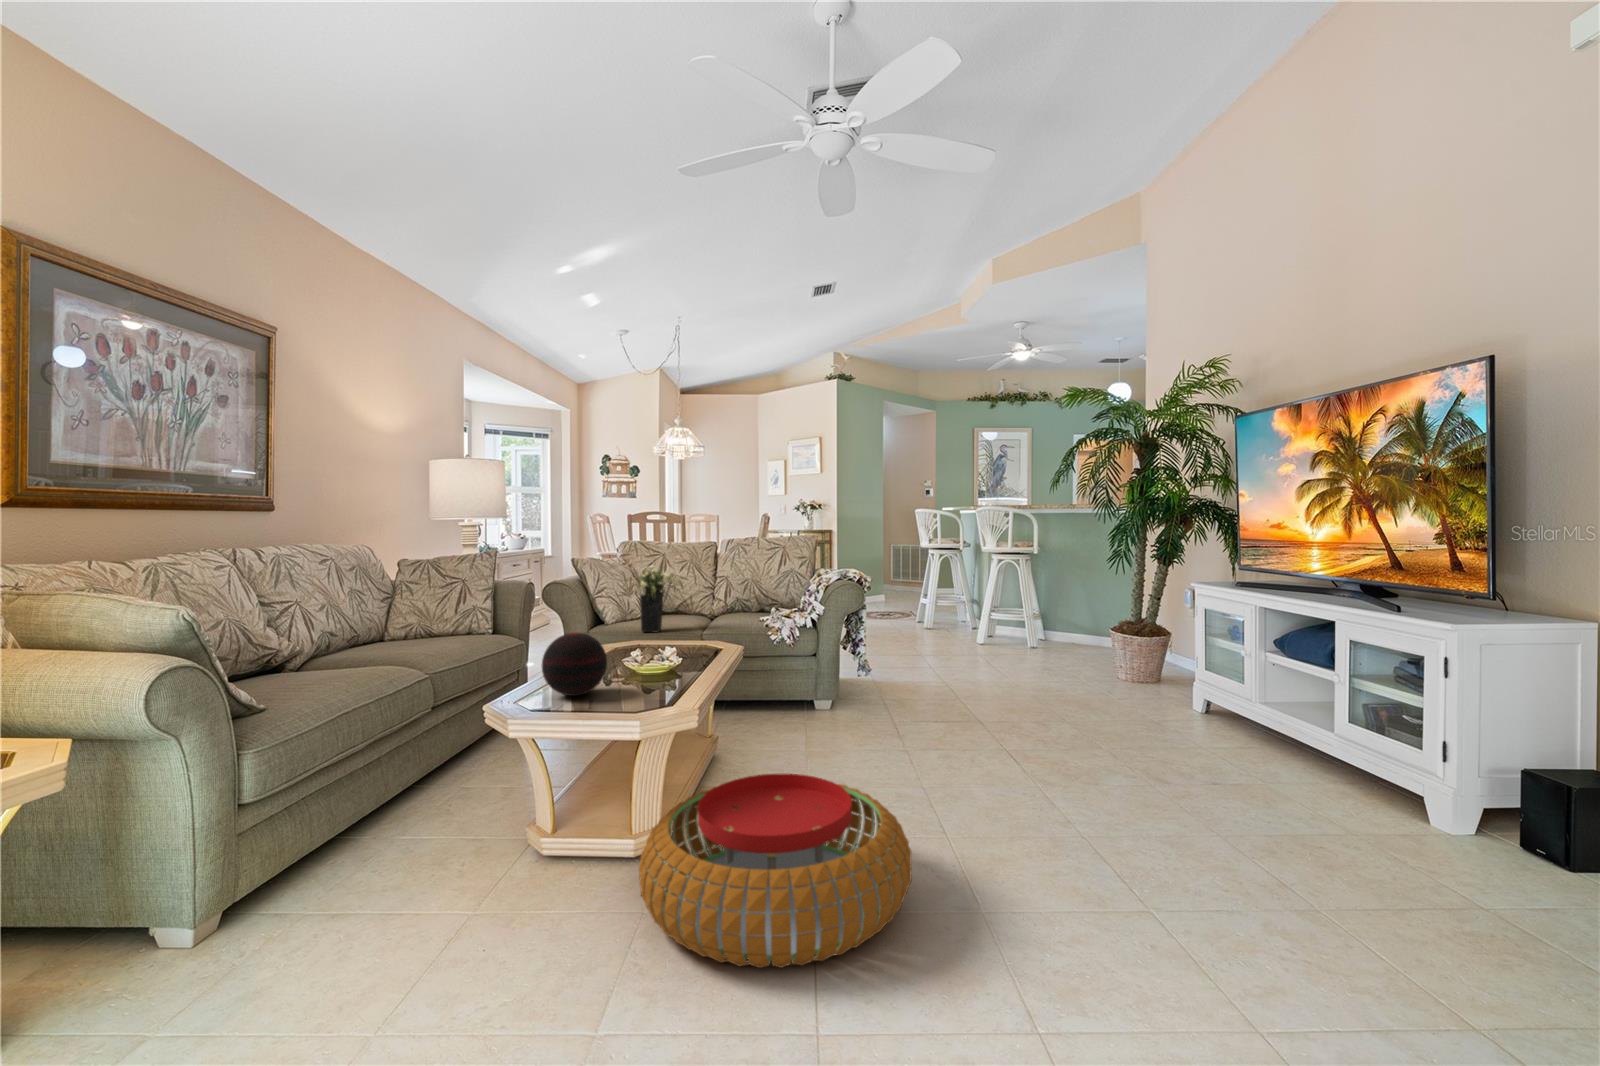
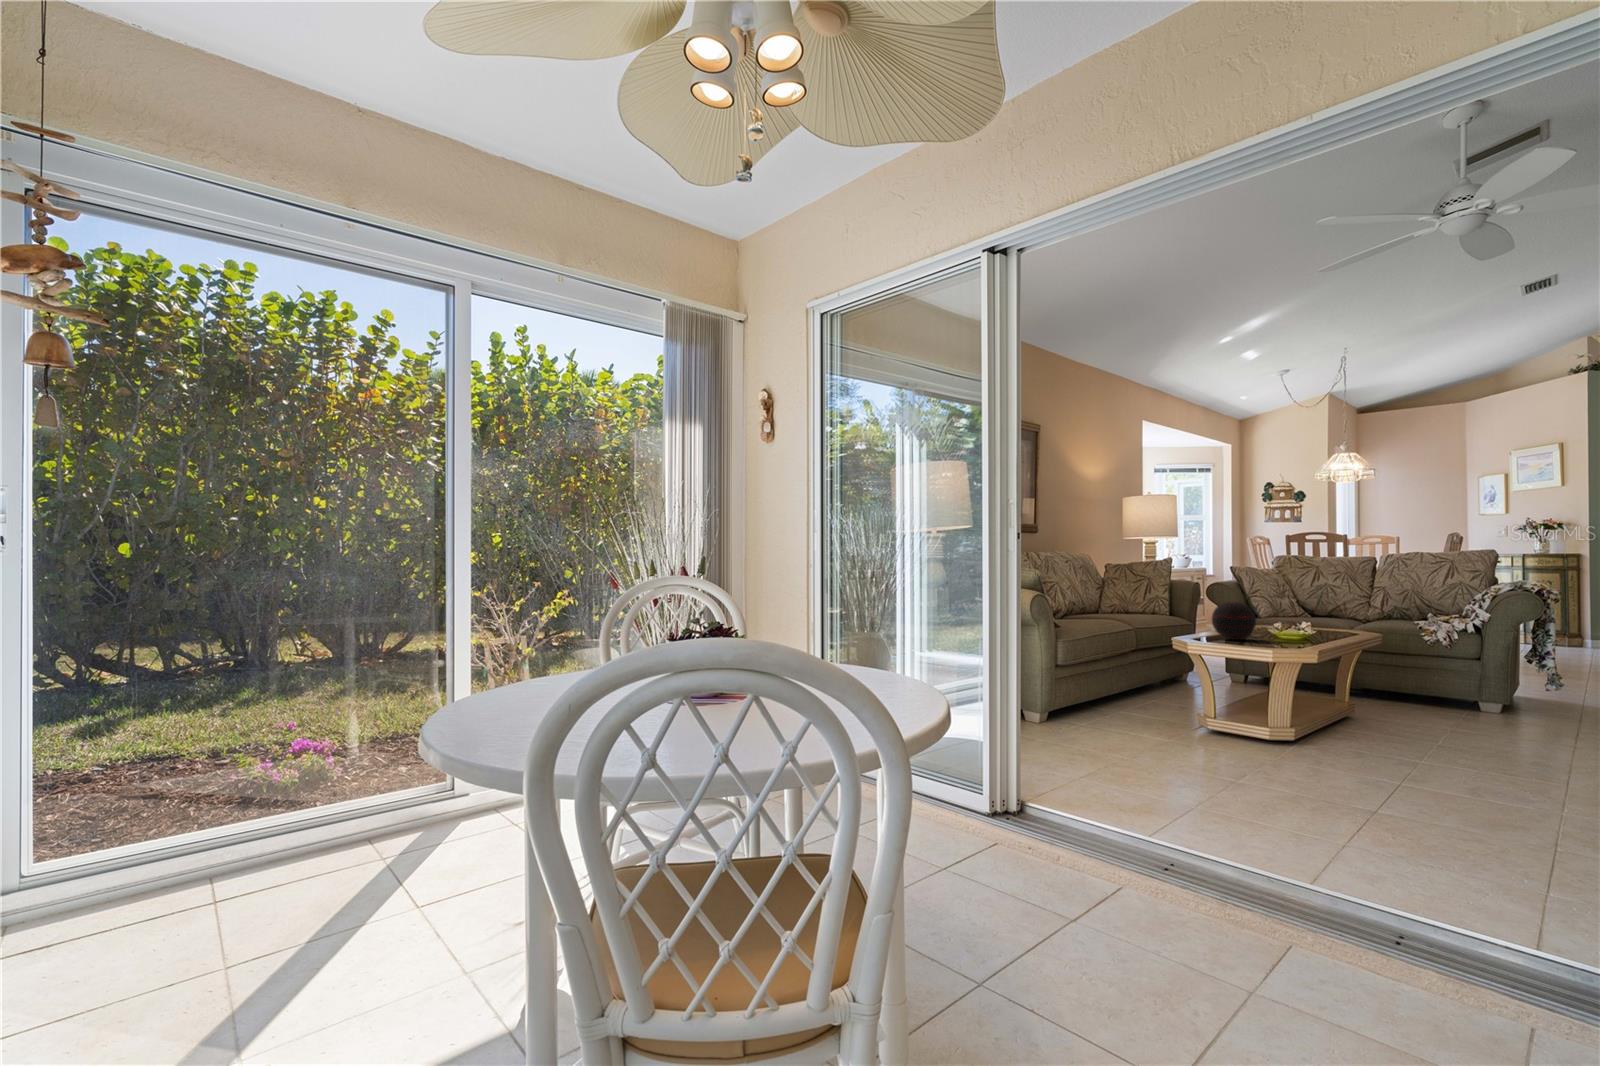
flower arrangement: present [637,565,681,632] -> none [1281,571,1333,626]
pouf: present [639,774,912,968] -> none [1273,695,1489,785]

